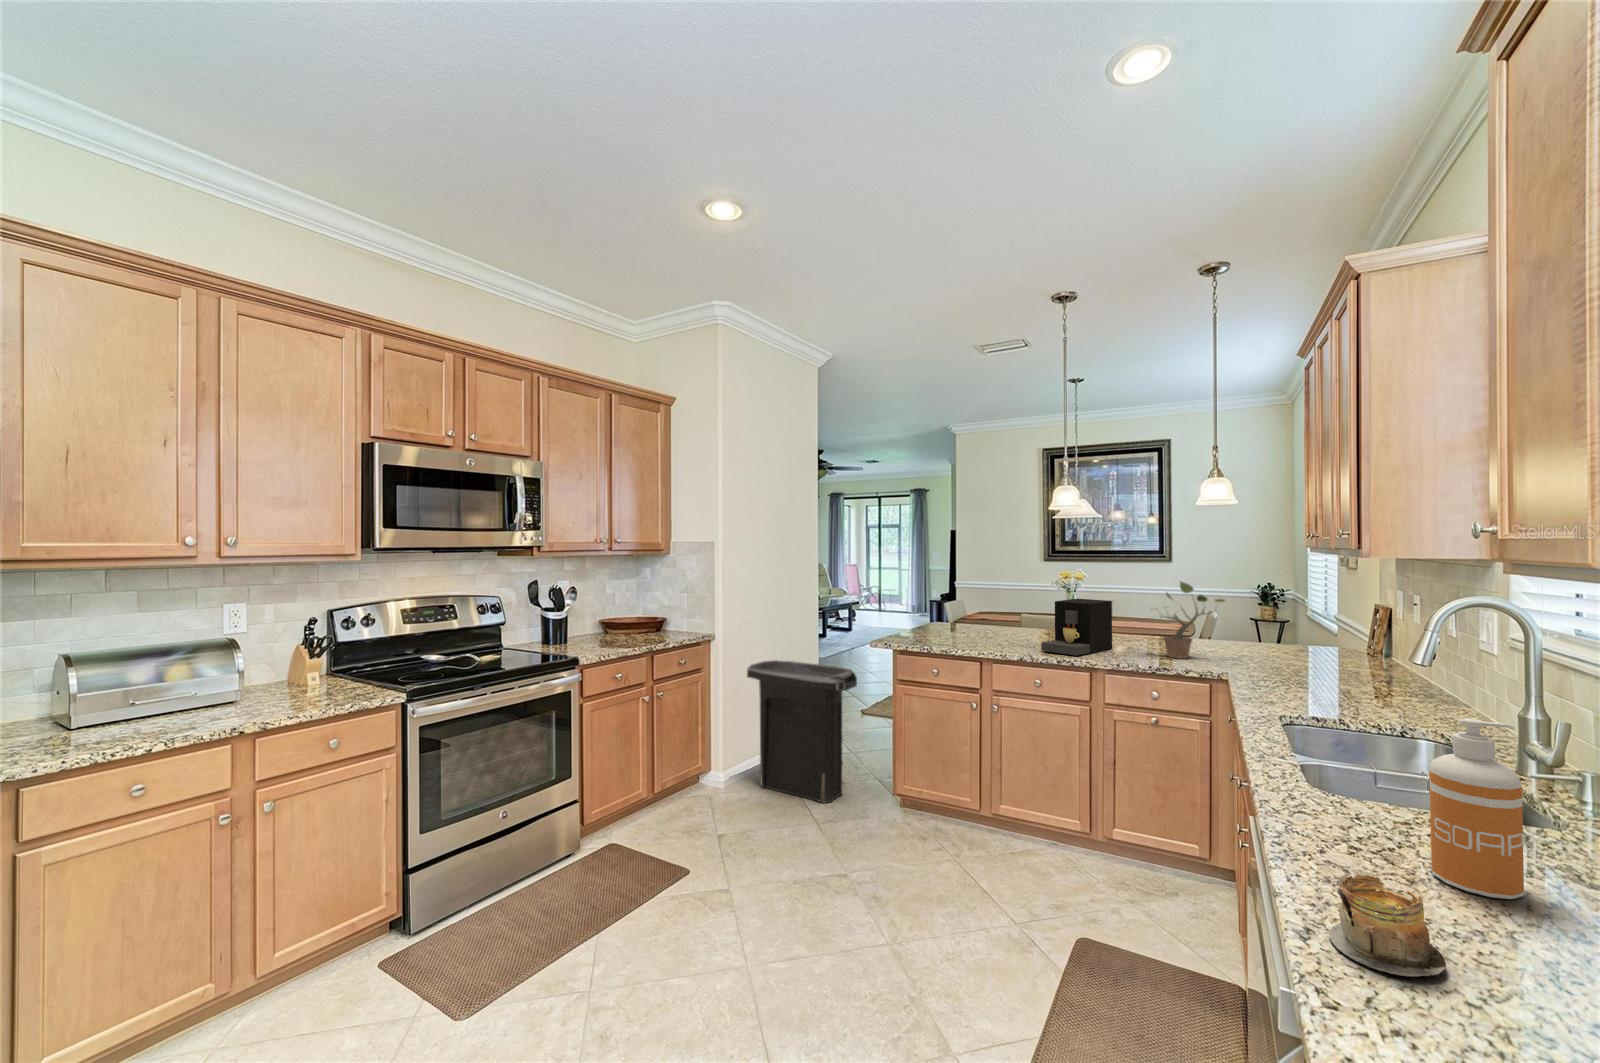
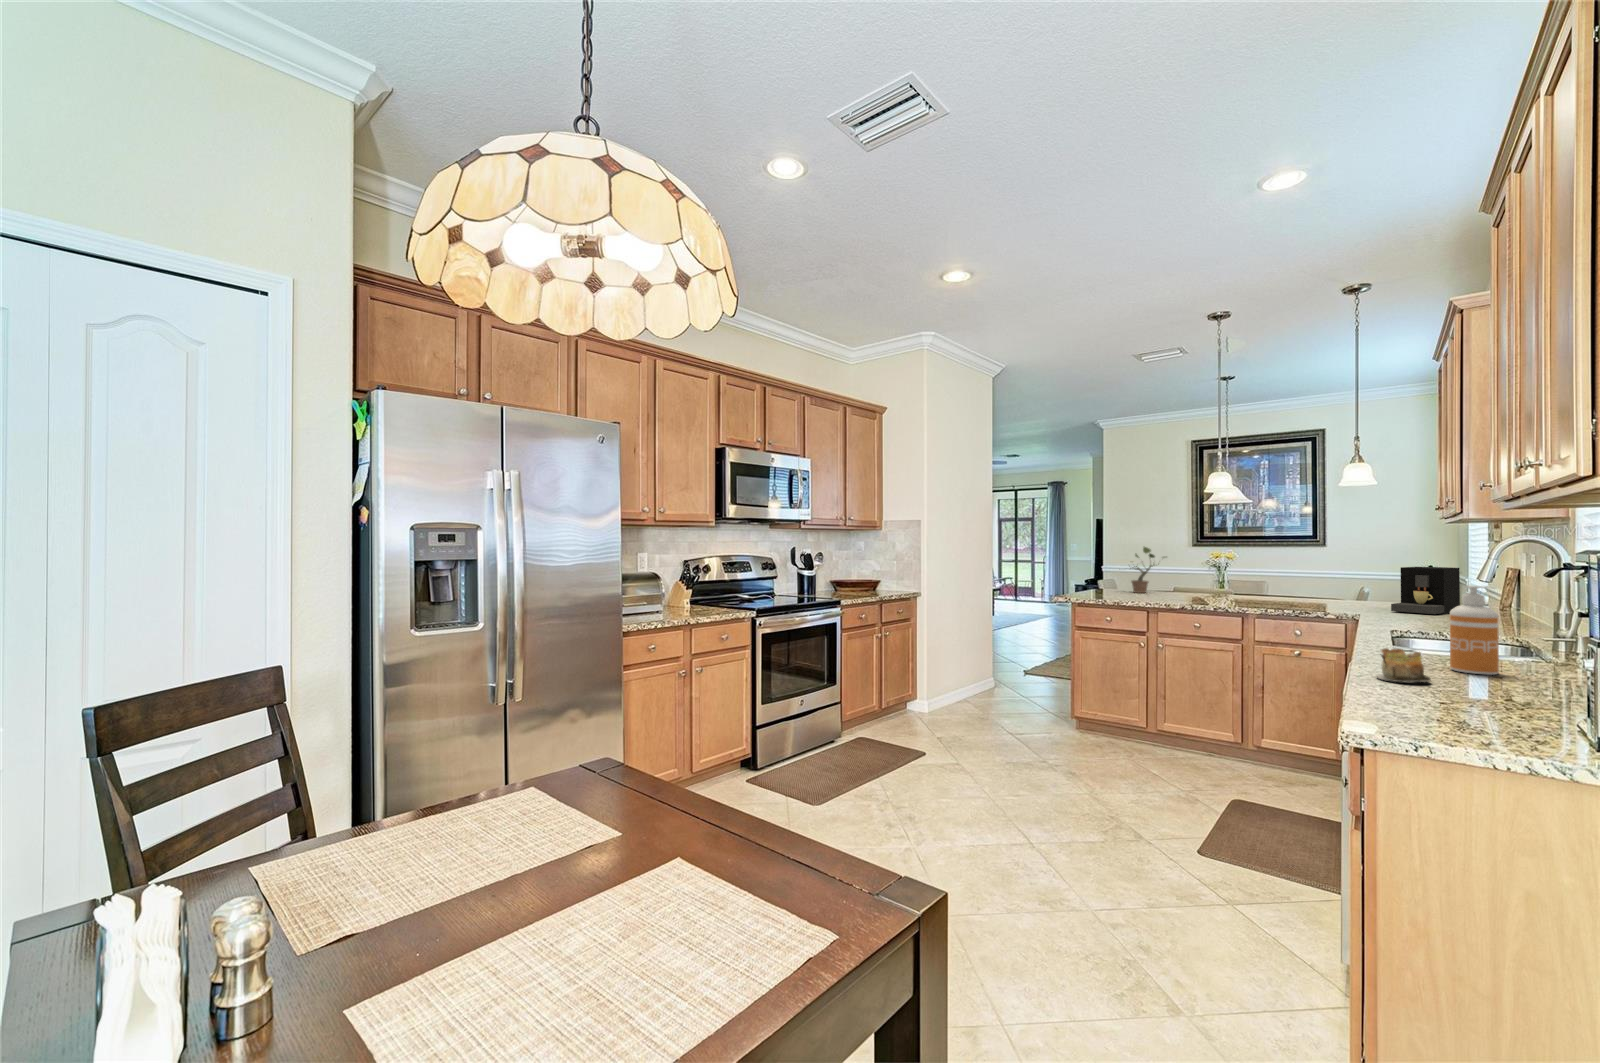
potted plant: present [1160,582,1225,659] -> present [1132,547,1165,593]
coffee maker: present [1041,599,1112,656] -> present [1391,567,1460,614]
trash can: present [747,660,857,803] -> none [944,616,1039,725]

